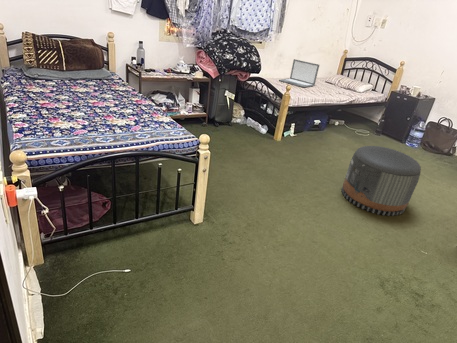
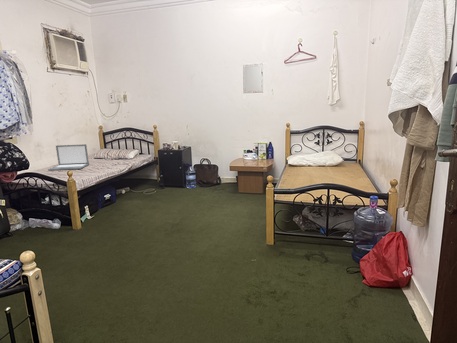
pouf: present [342,146,421,216] -> none [166,193,222,251]

